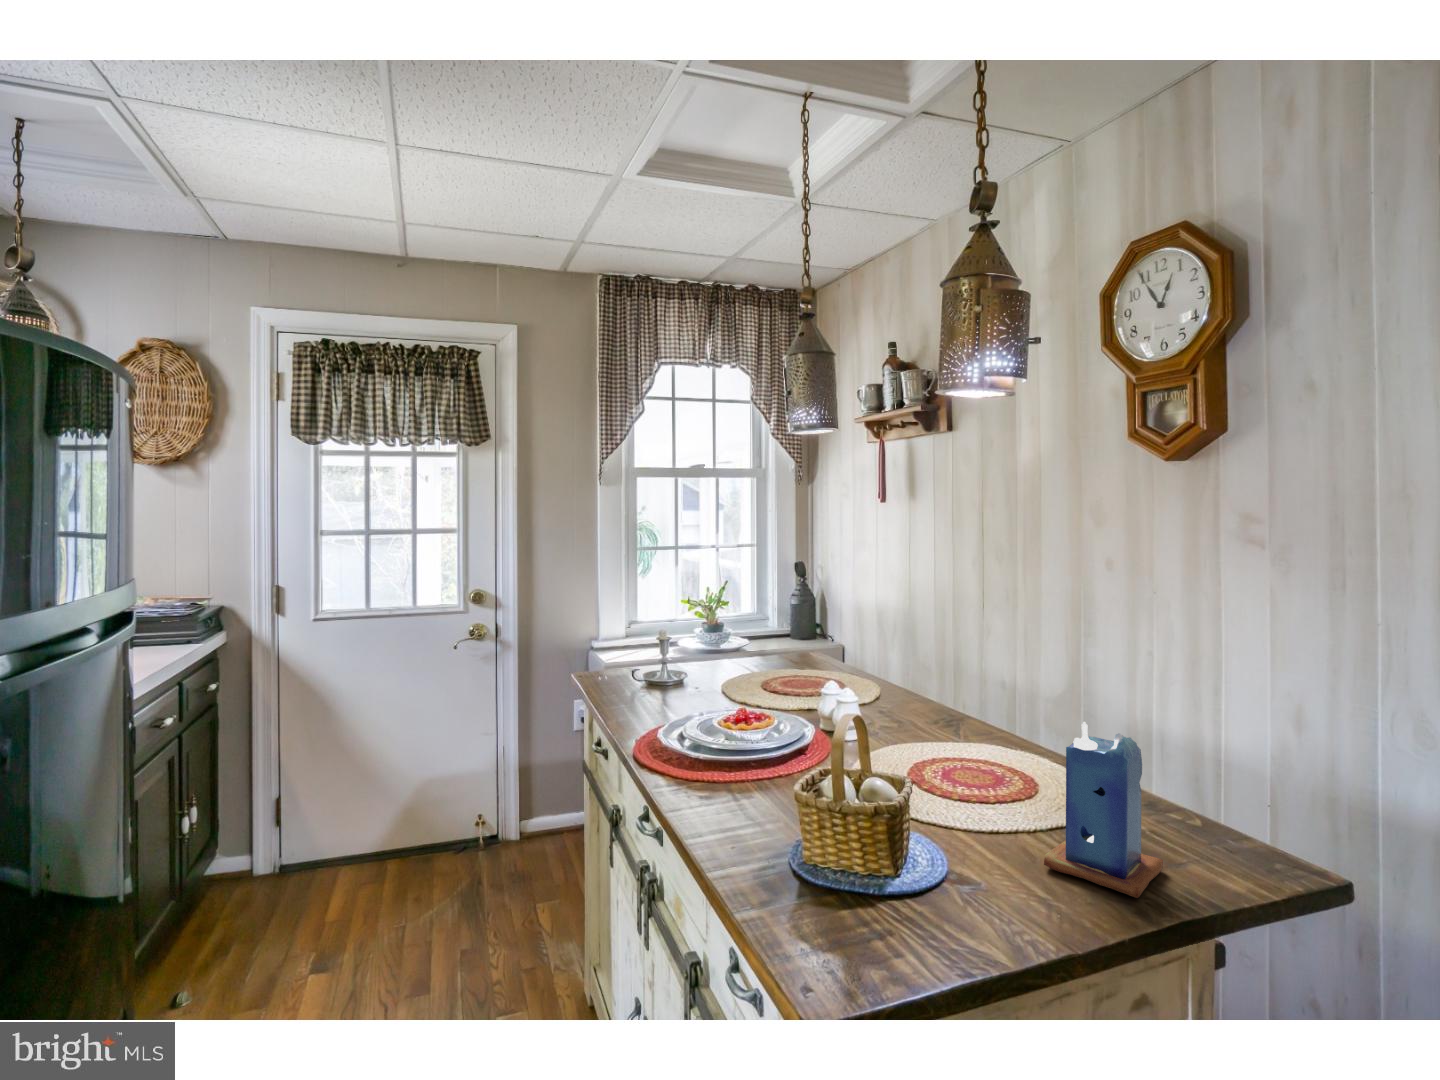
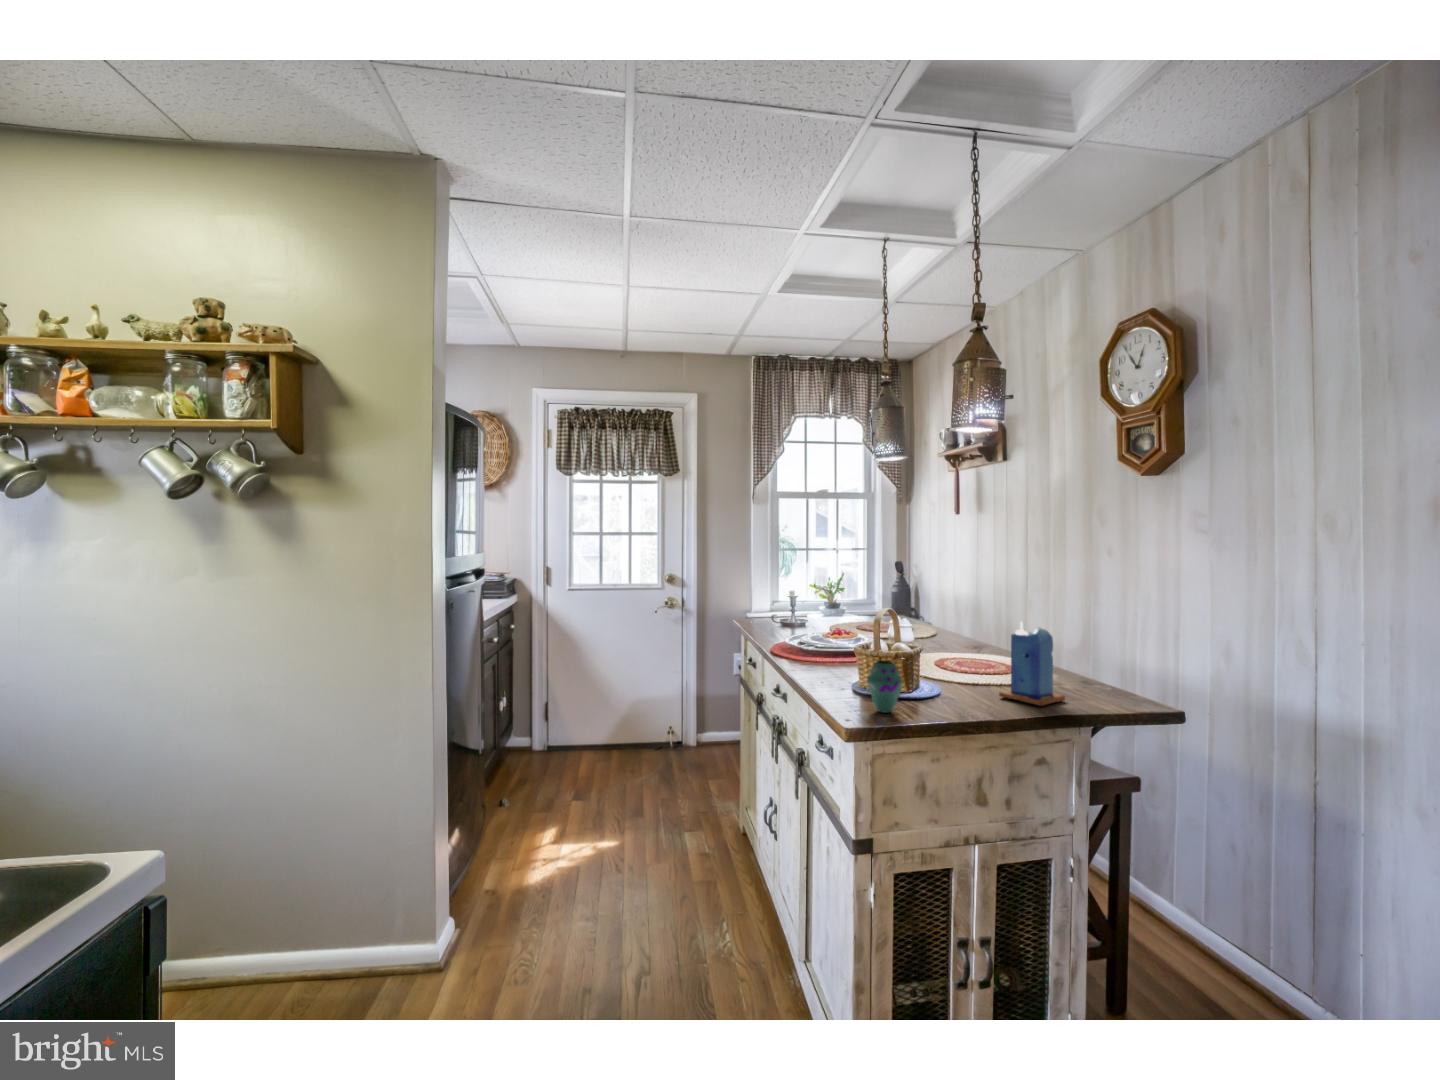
vase: none [807,836,885,958] -> present [867,660,903,713]

